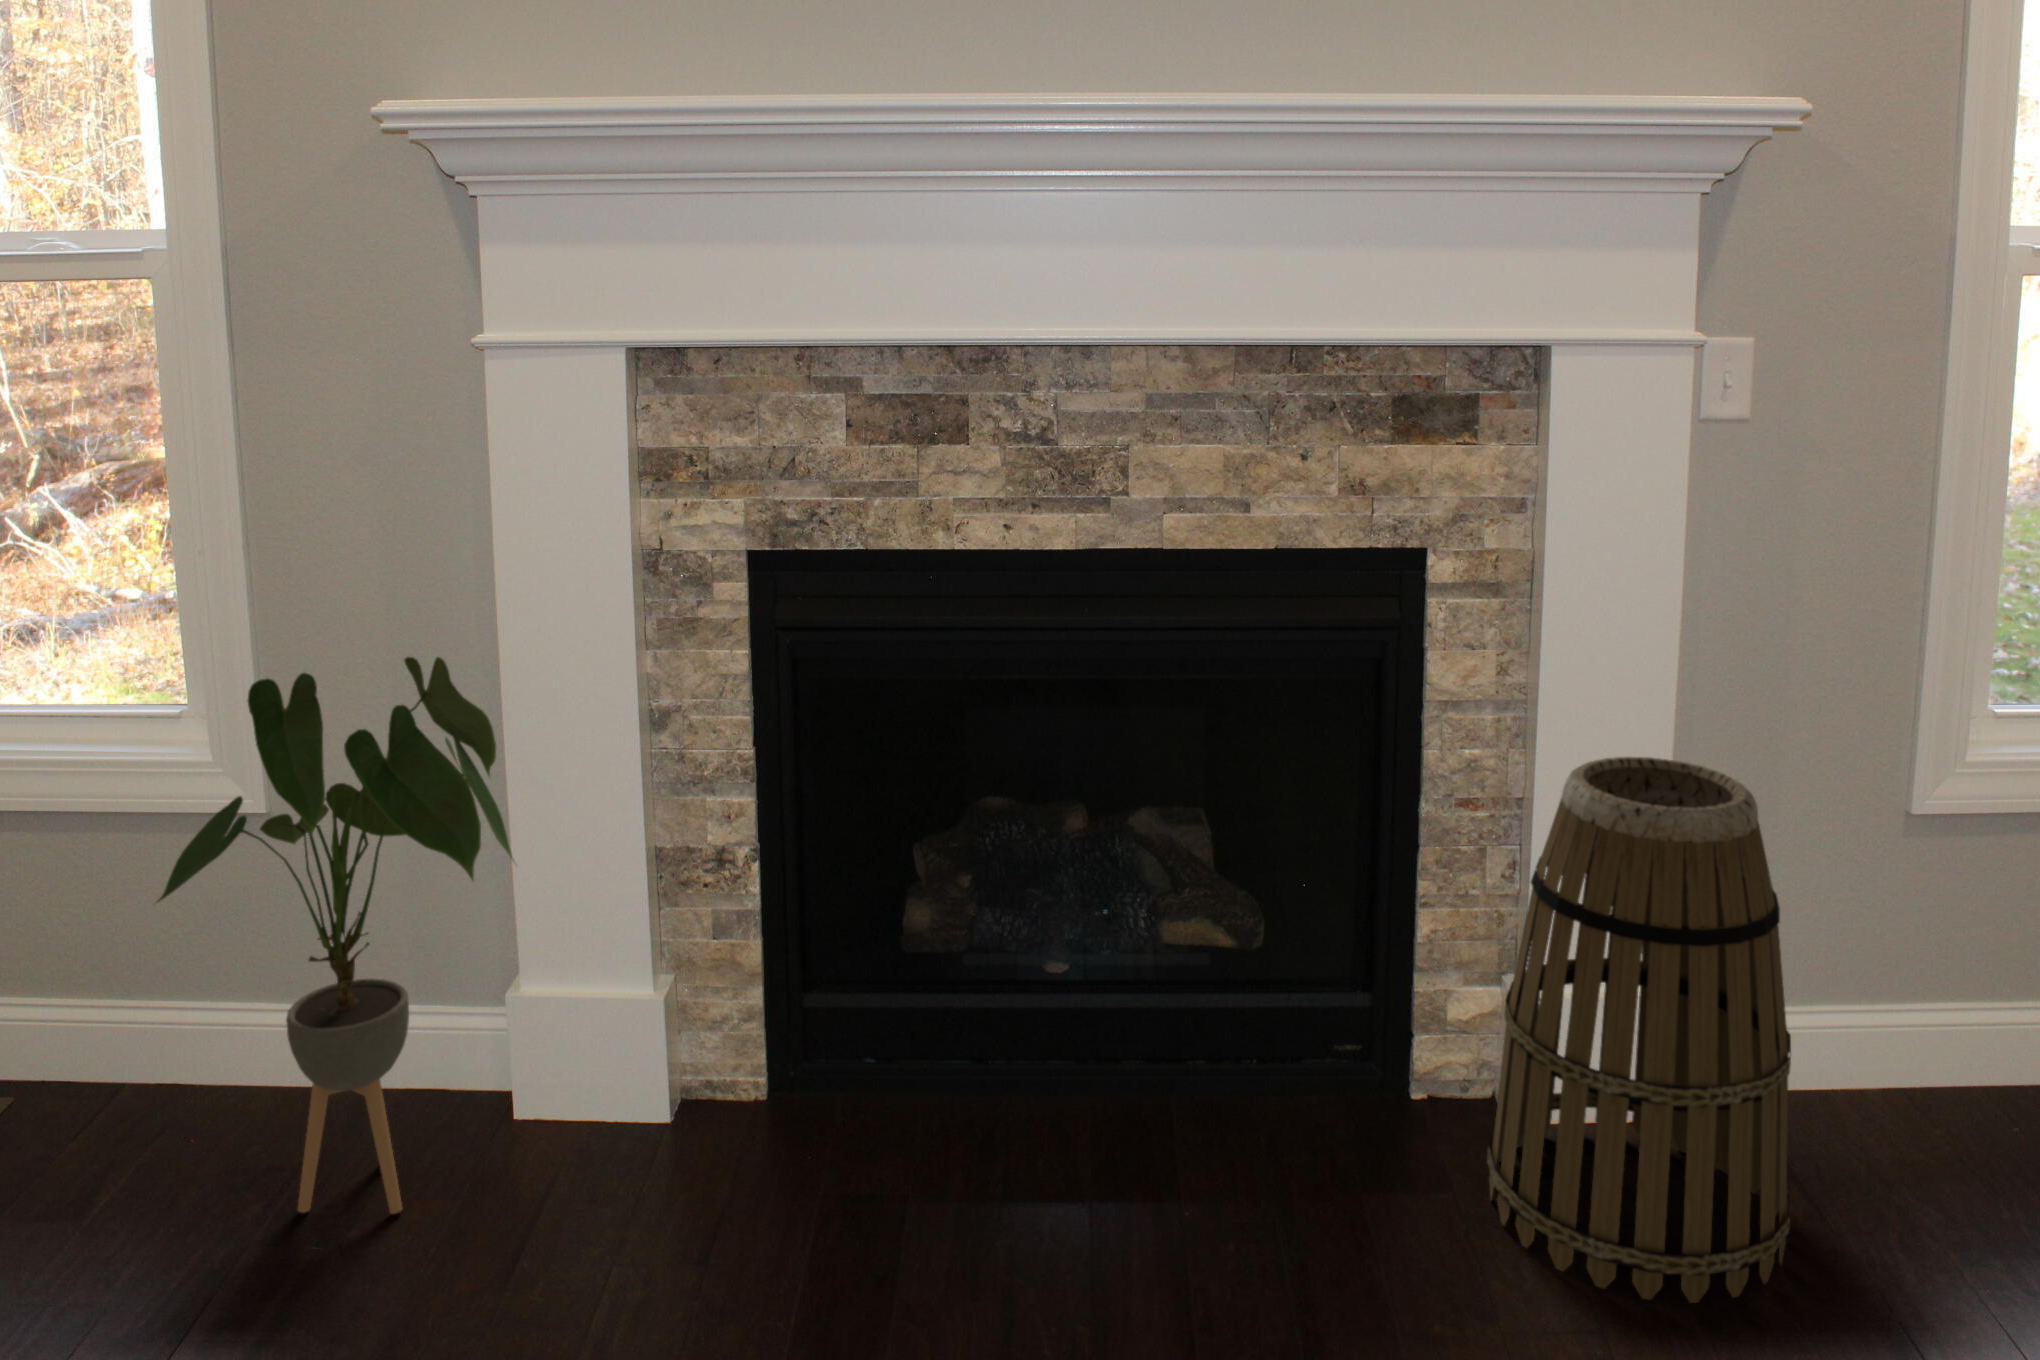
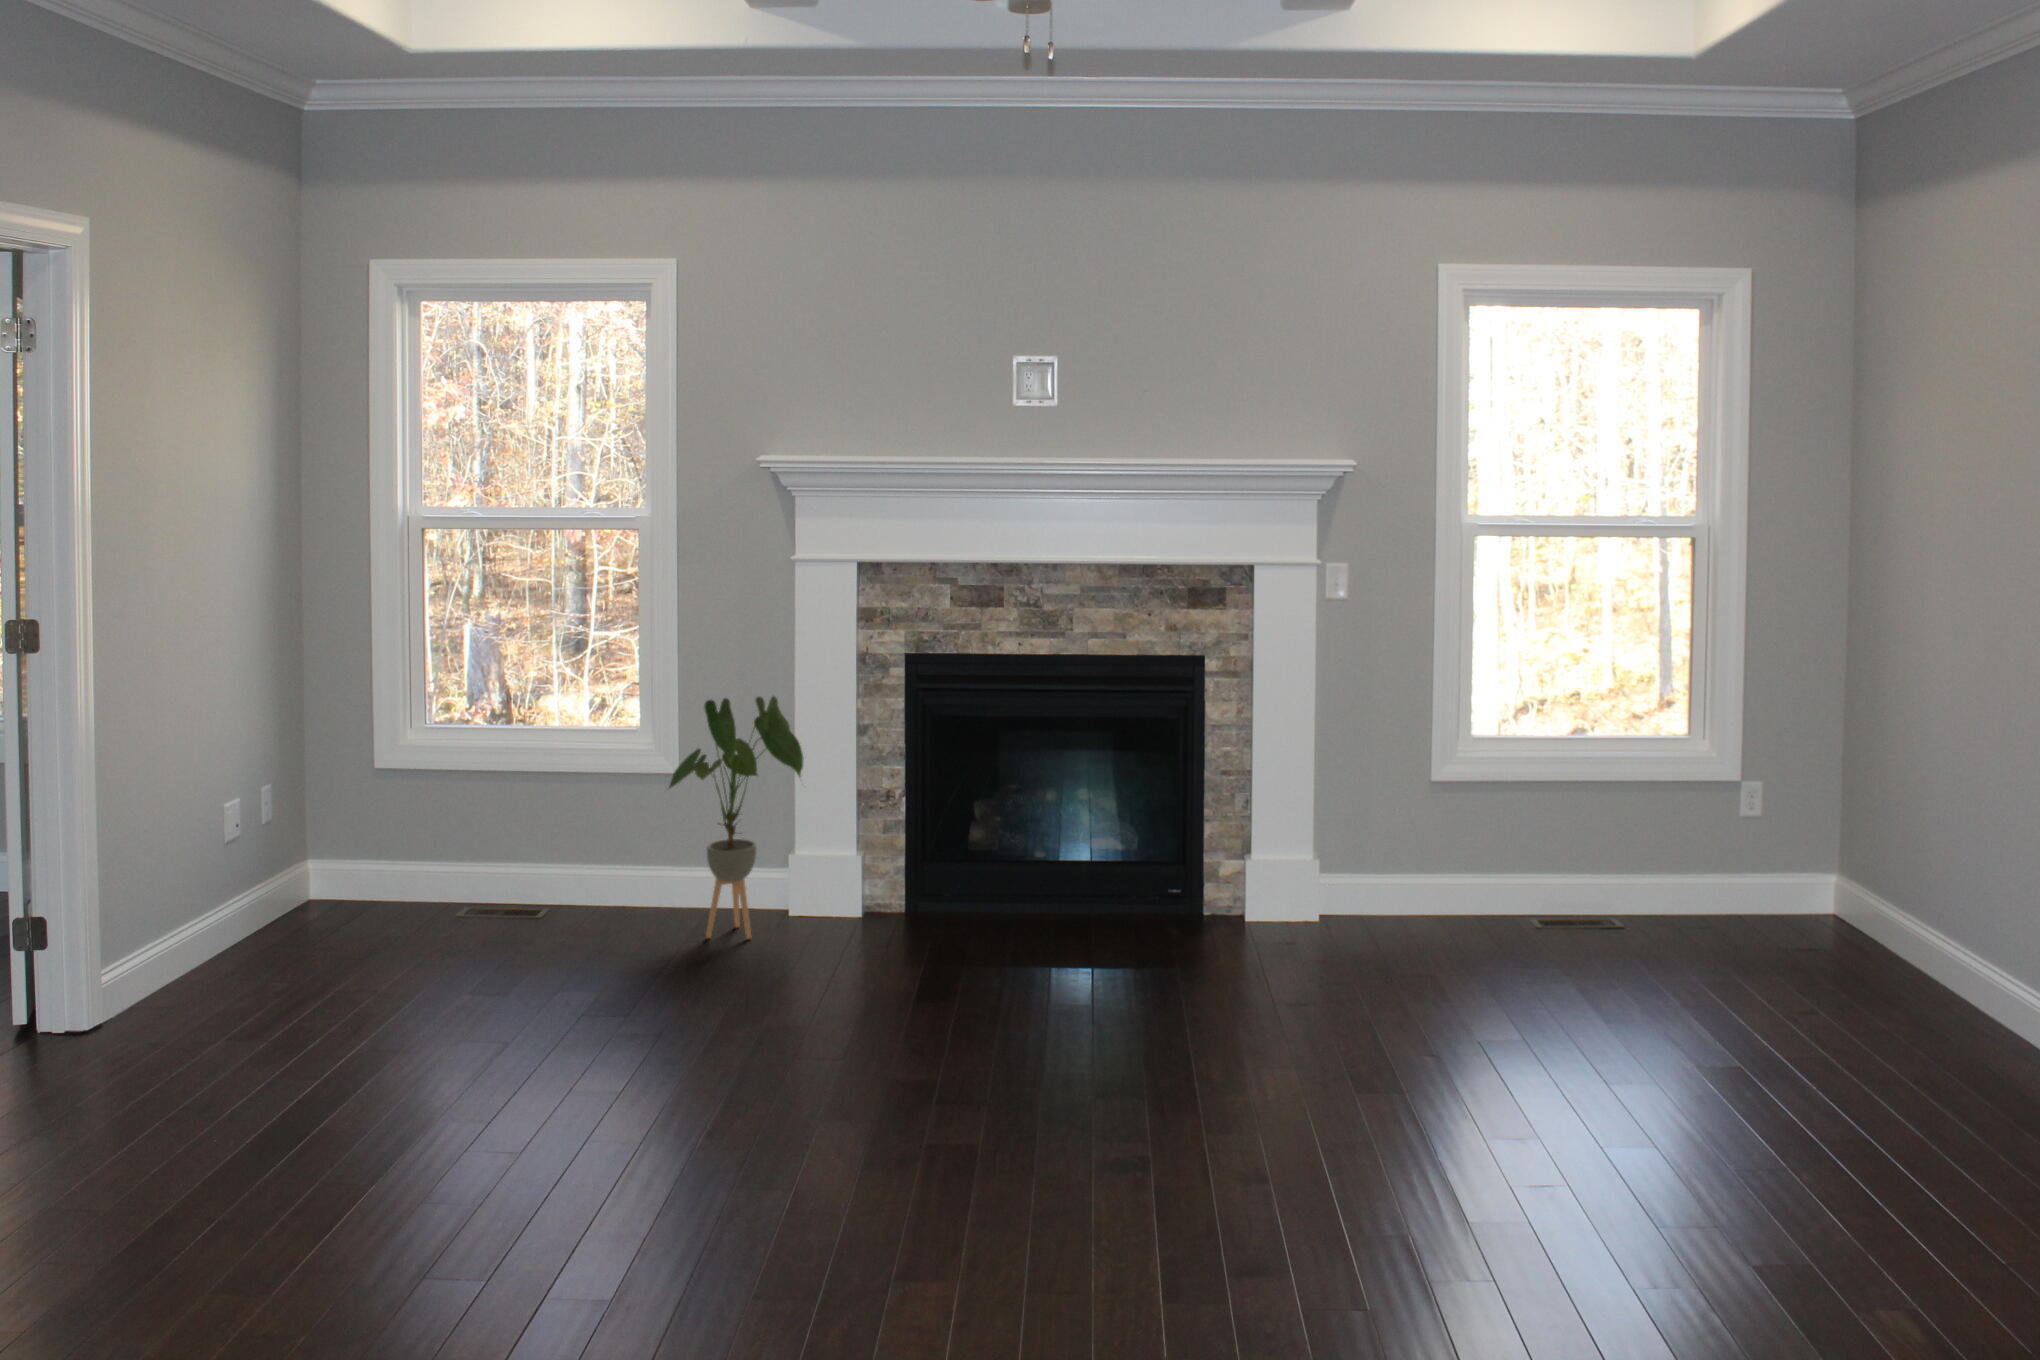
basket: present [1487,757,1791,1303] -> none [1227,744,1350,965]

